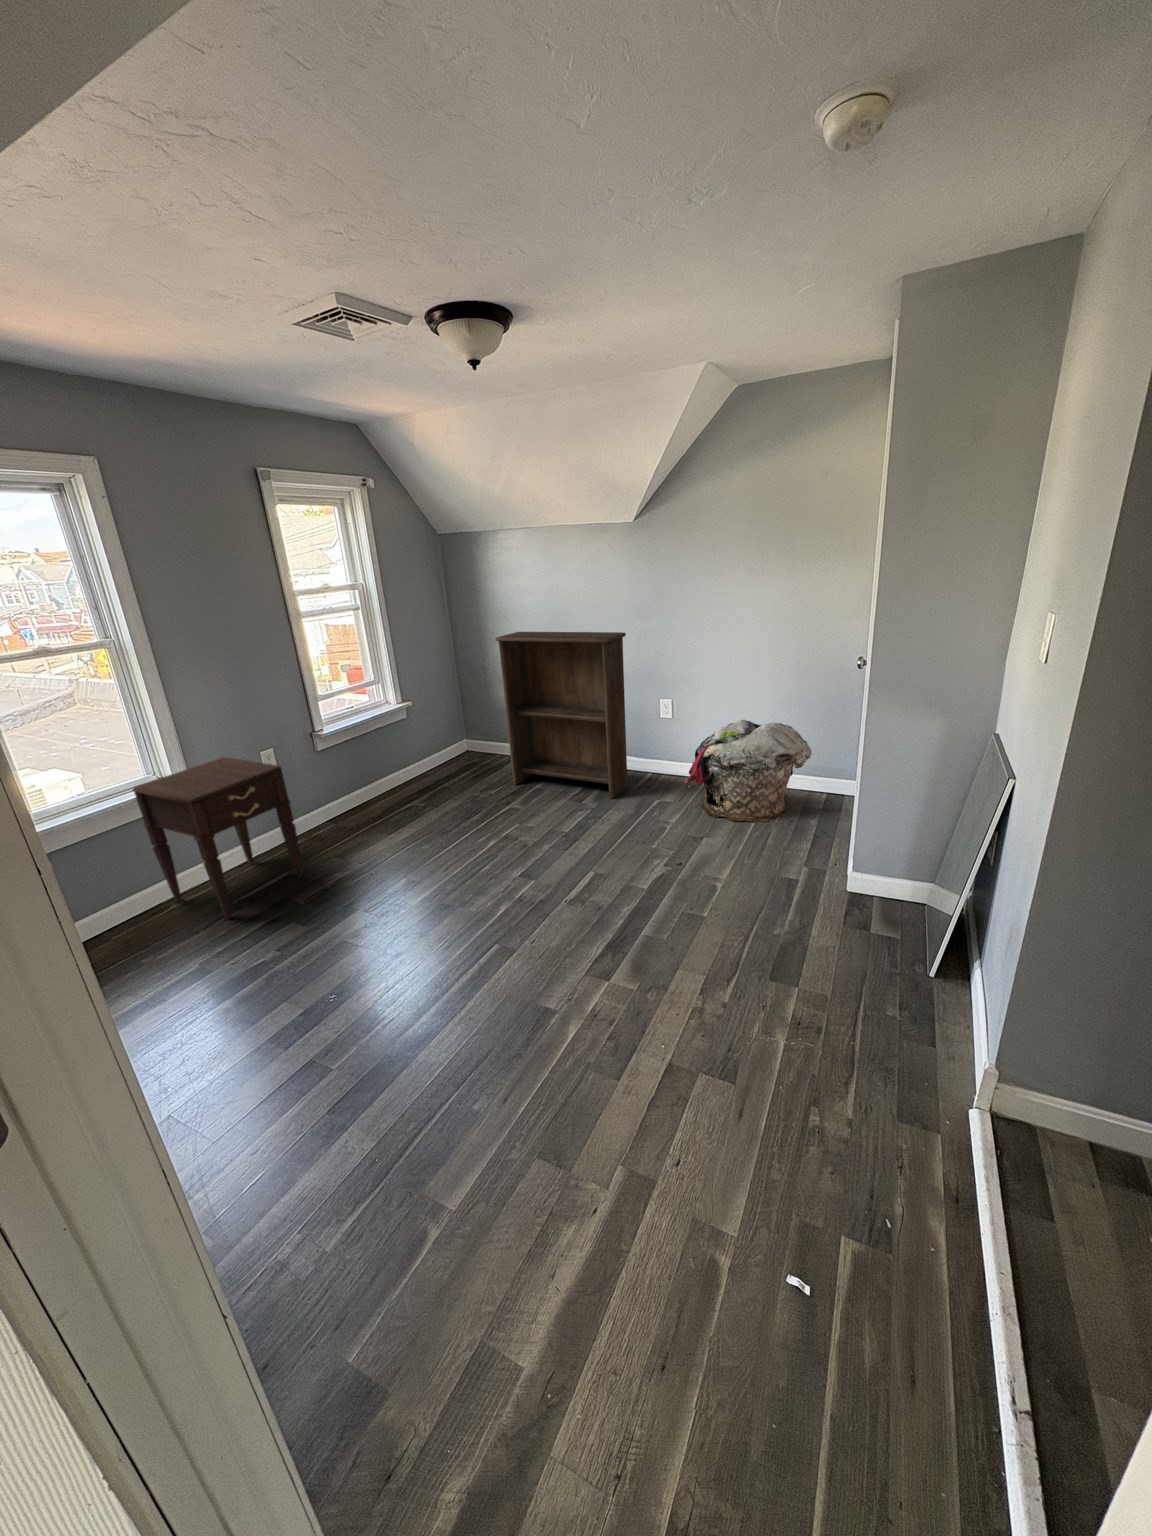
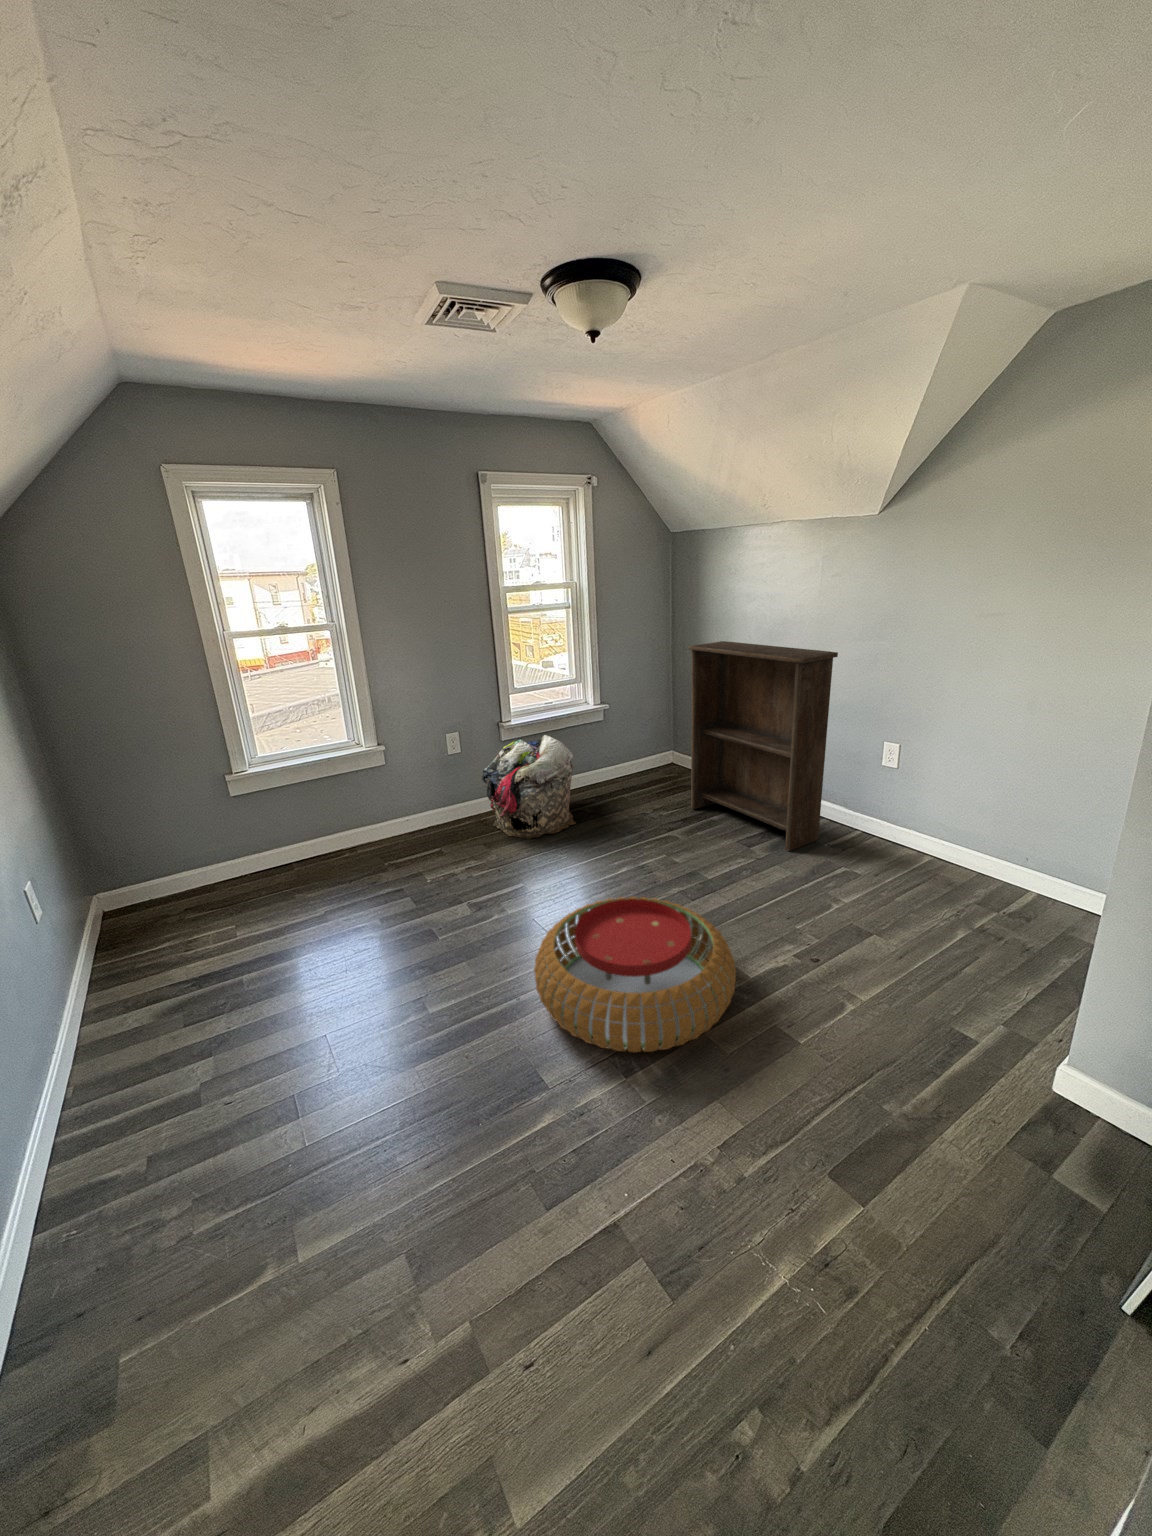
laundry basket: present [685,720,812,822] -> present [482,735,576,839]
nightstand: present [133,757,303,919] -> none [330,734,448,878]
pouf: none [485,848,654,970] -> present [534,897,736,1053]

